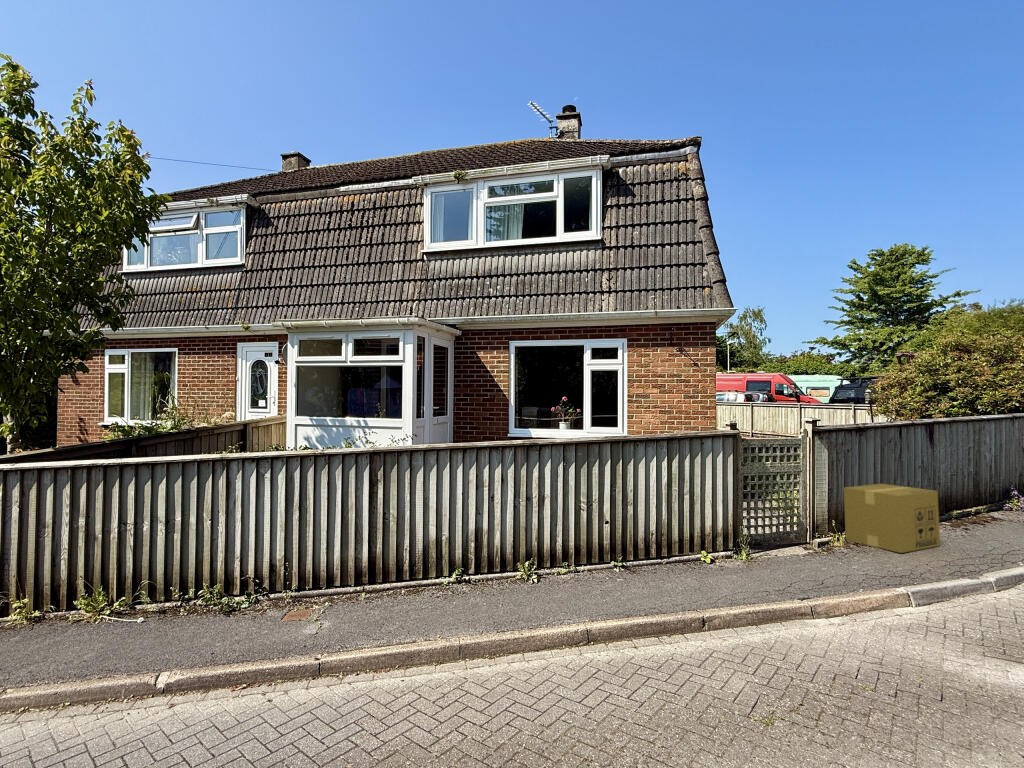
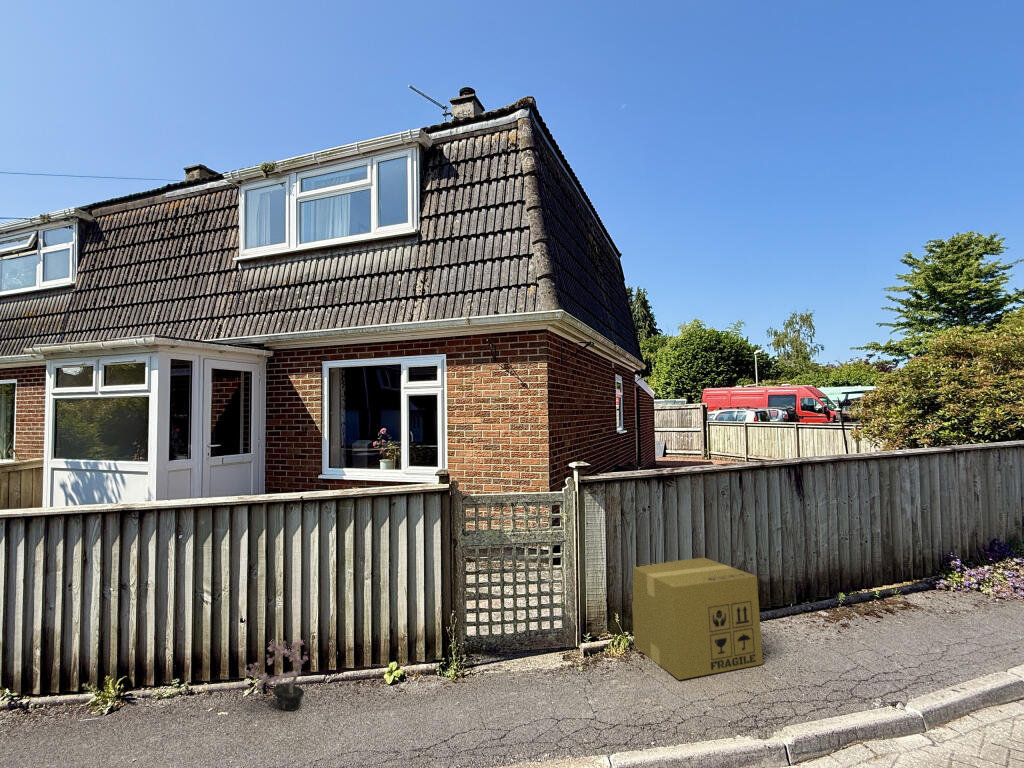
potted plant: none [647,521,691,571] -> present [242,640,307,710]

